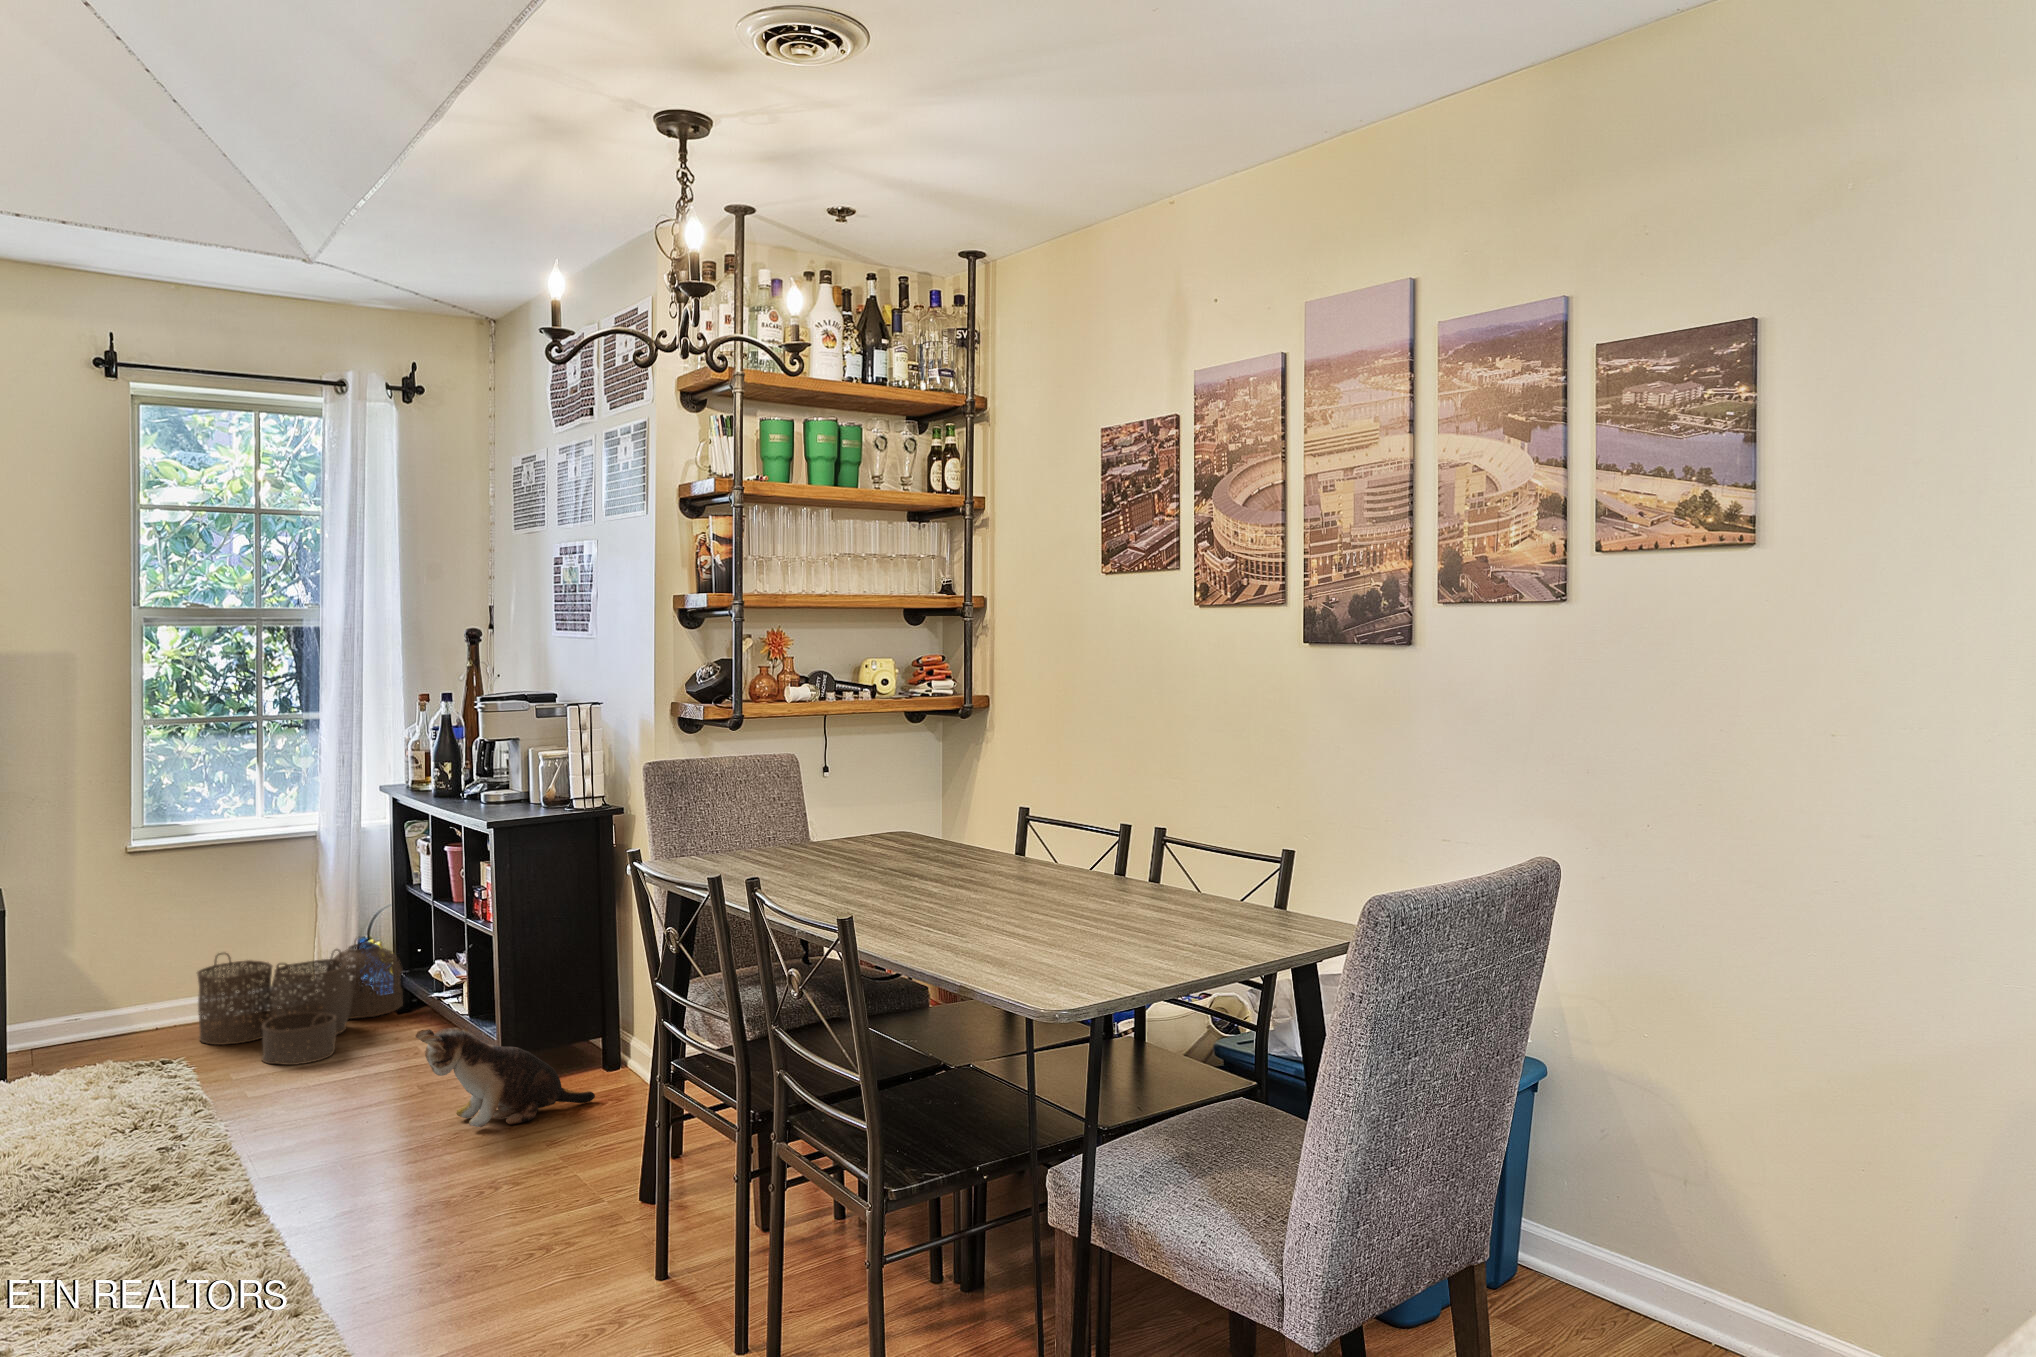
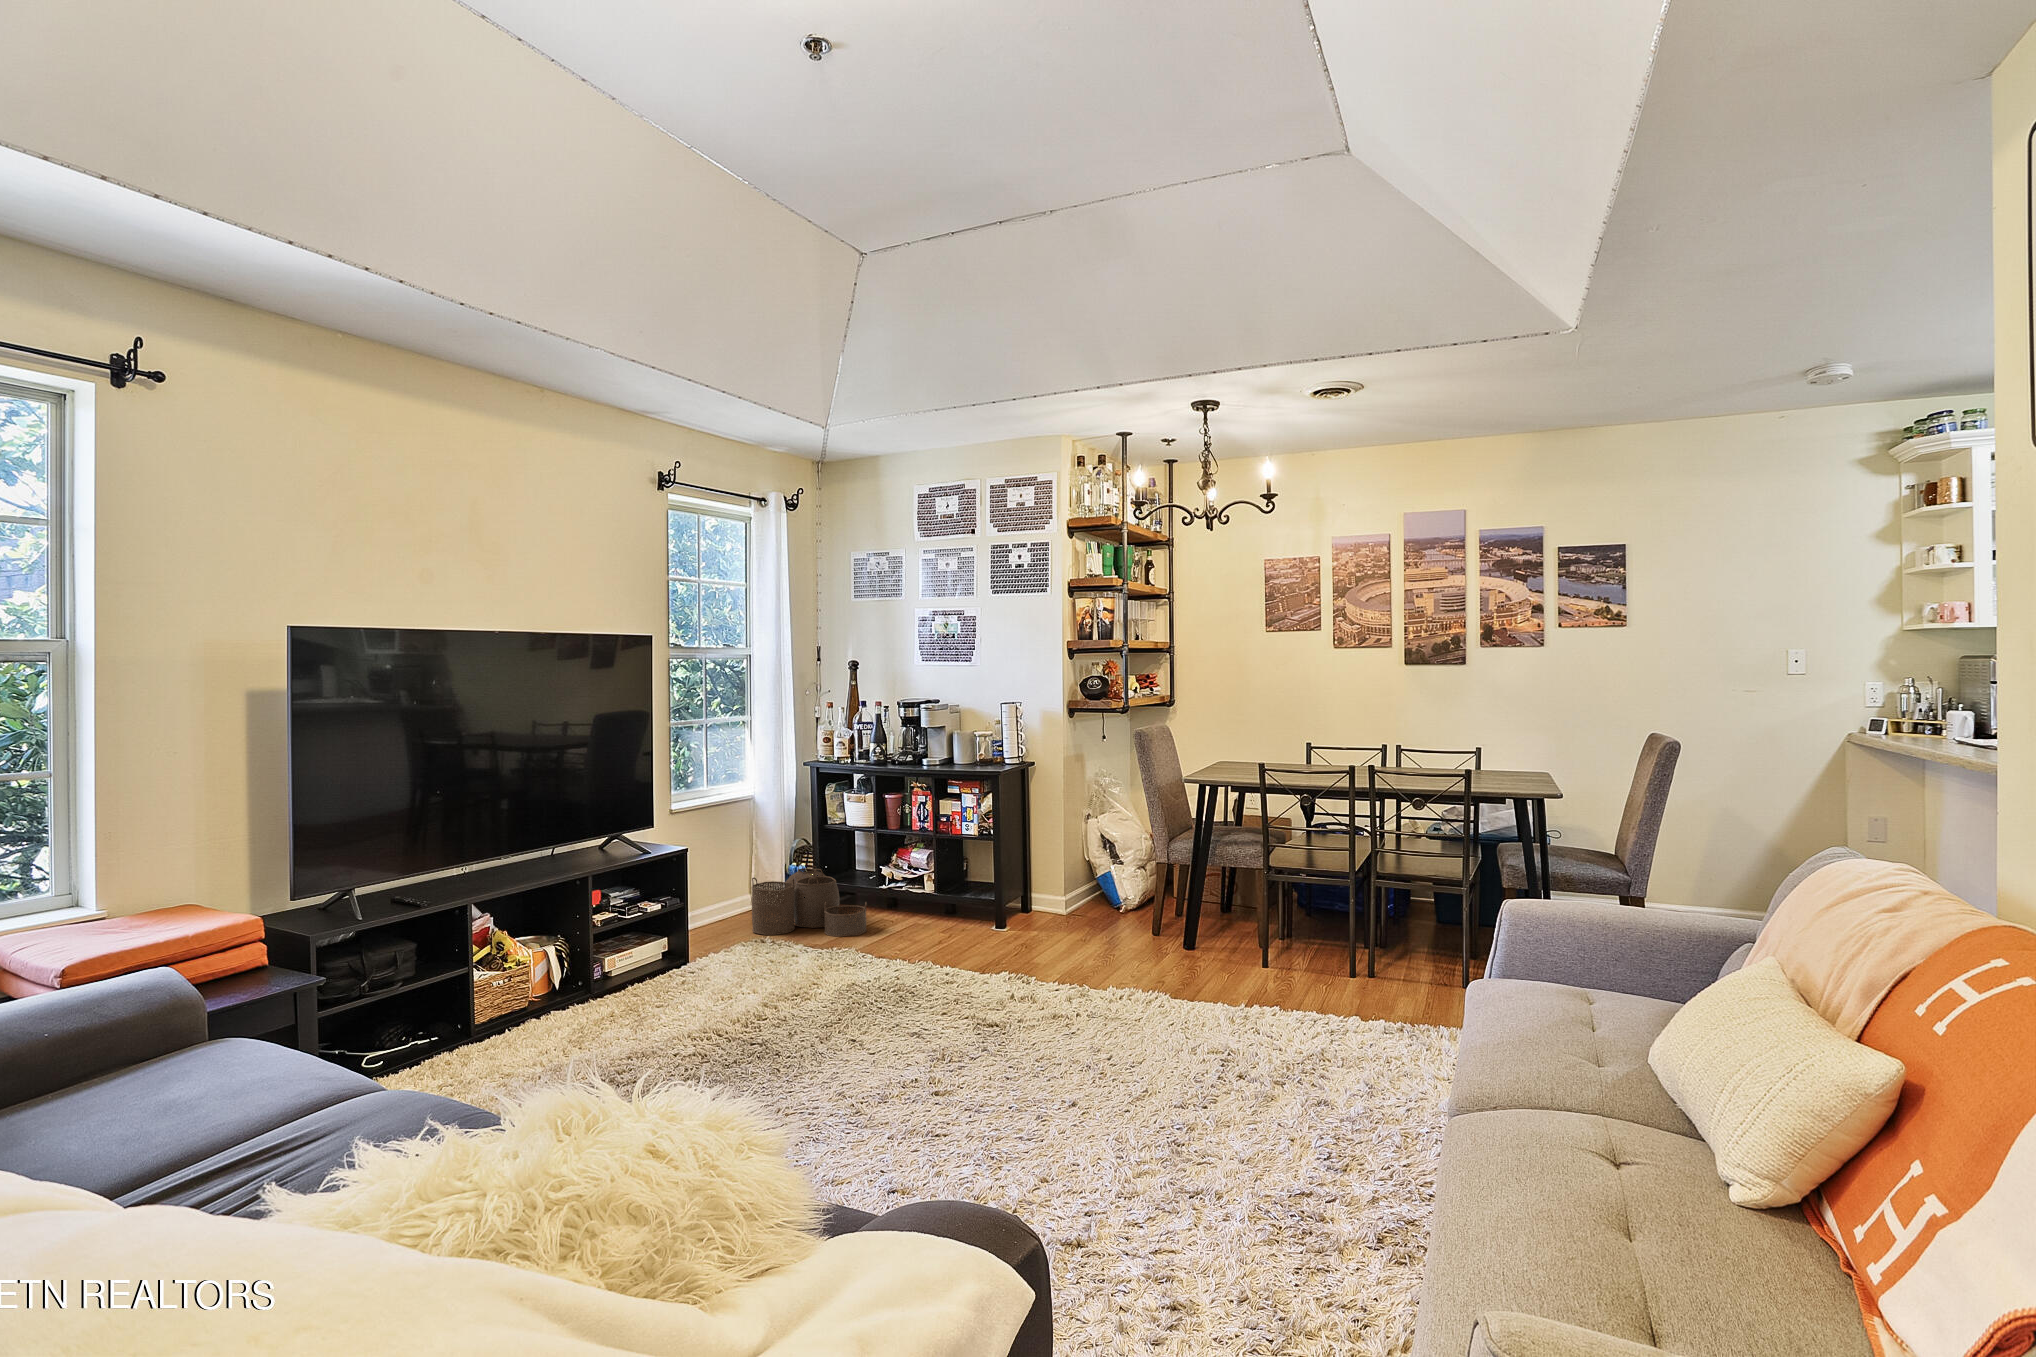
plush toy: present [416,1028,595,1127] -> none [1016,885,1071,939]

